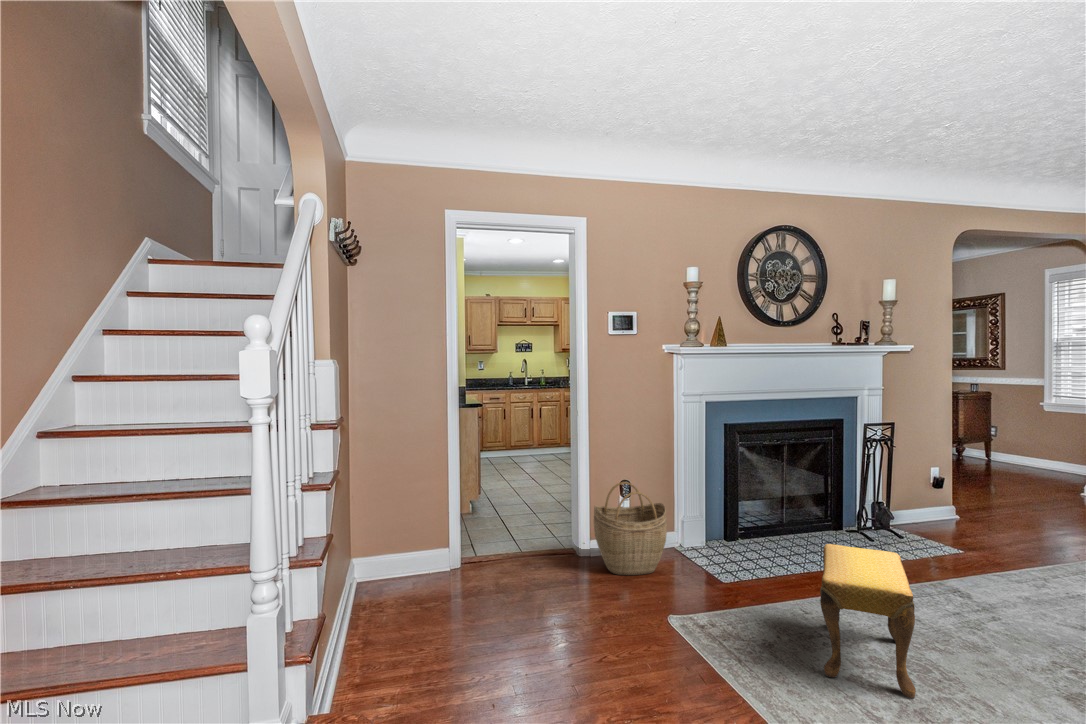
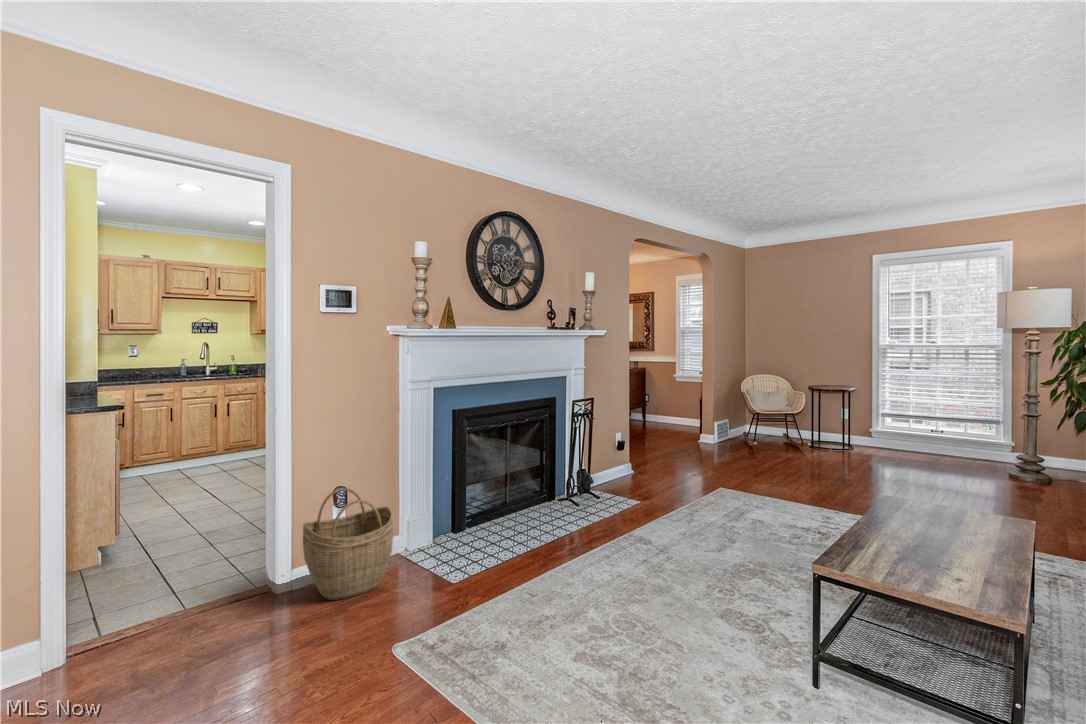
footstool: present [820,544,916,698] -> none [550,527,628,663]

